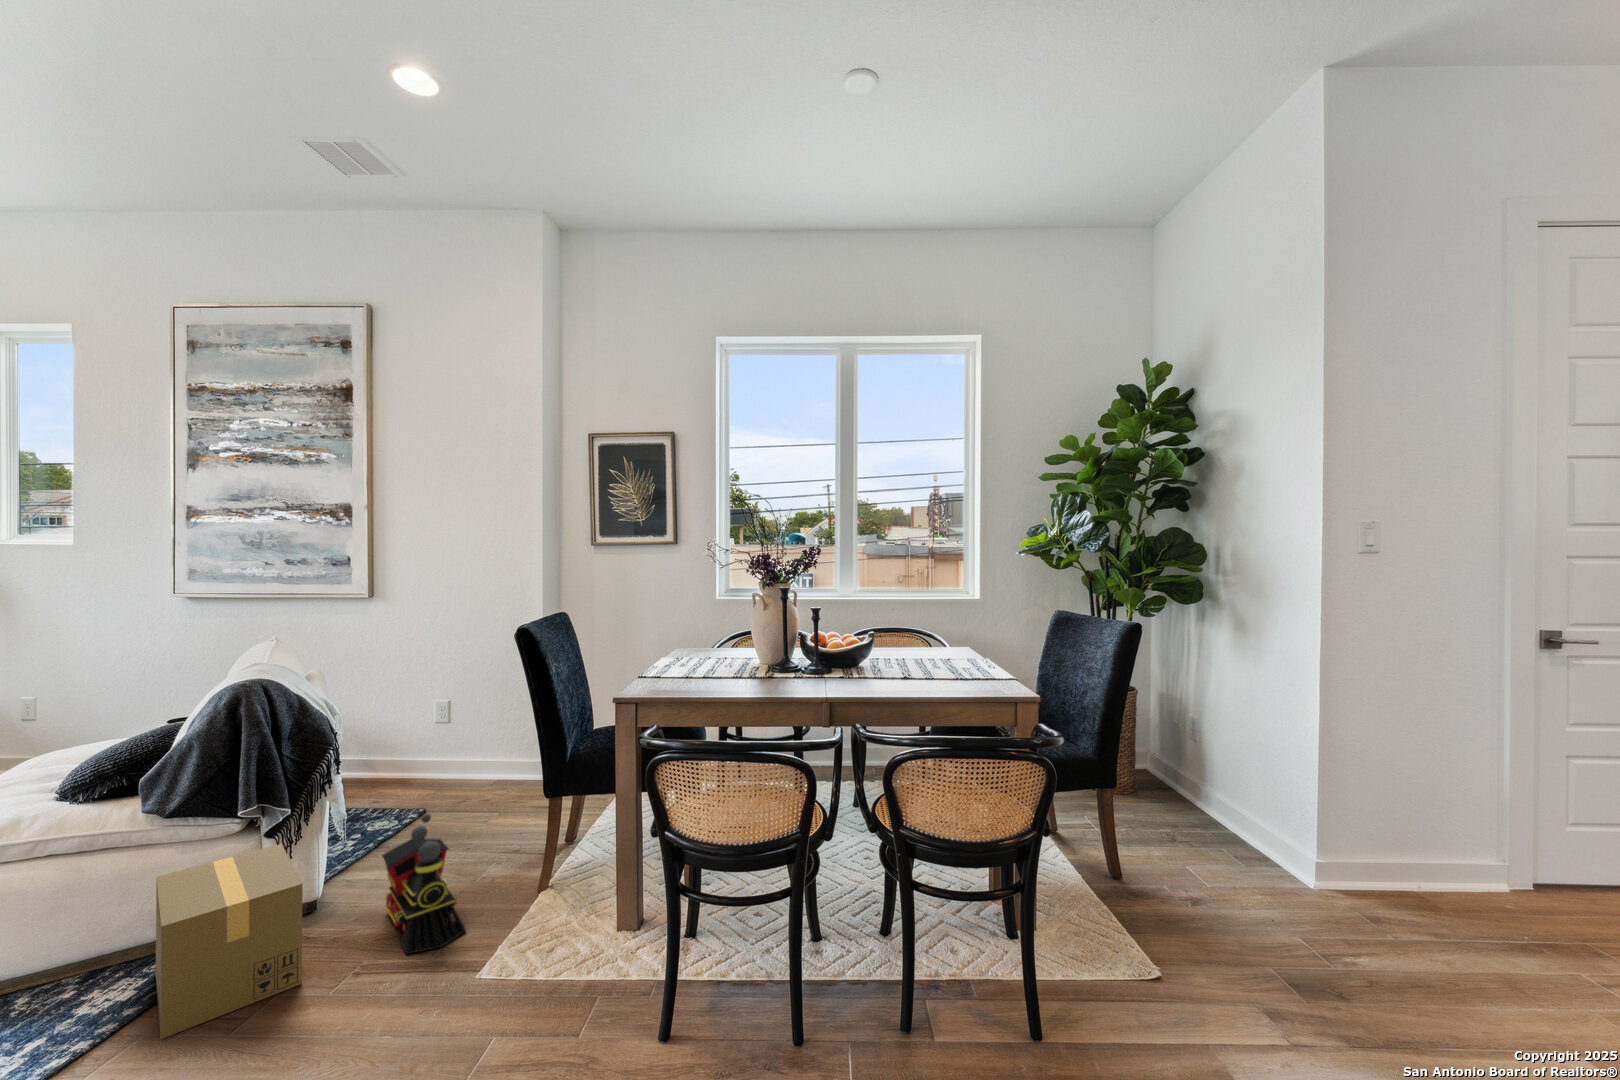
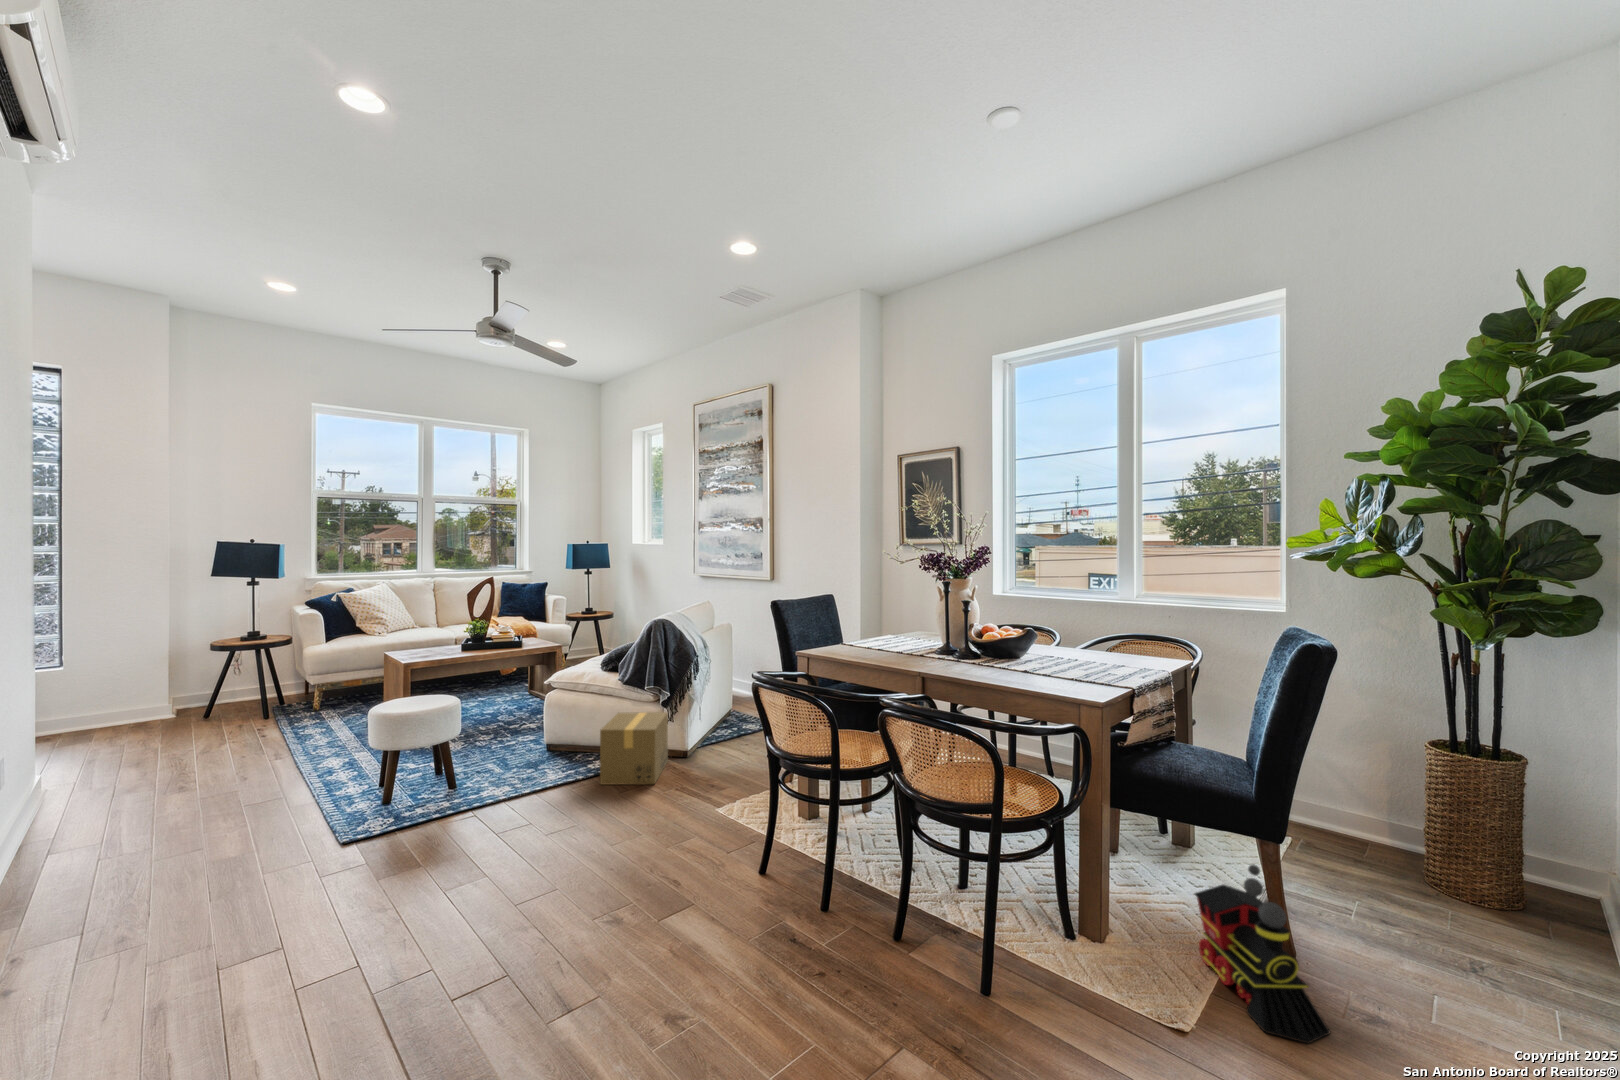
toy train: present [382,814,466,954] -> present [1195,865,1331,1043]

